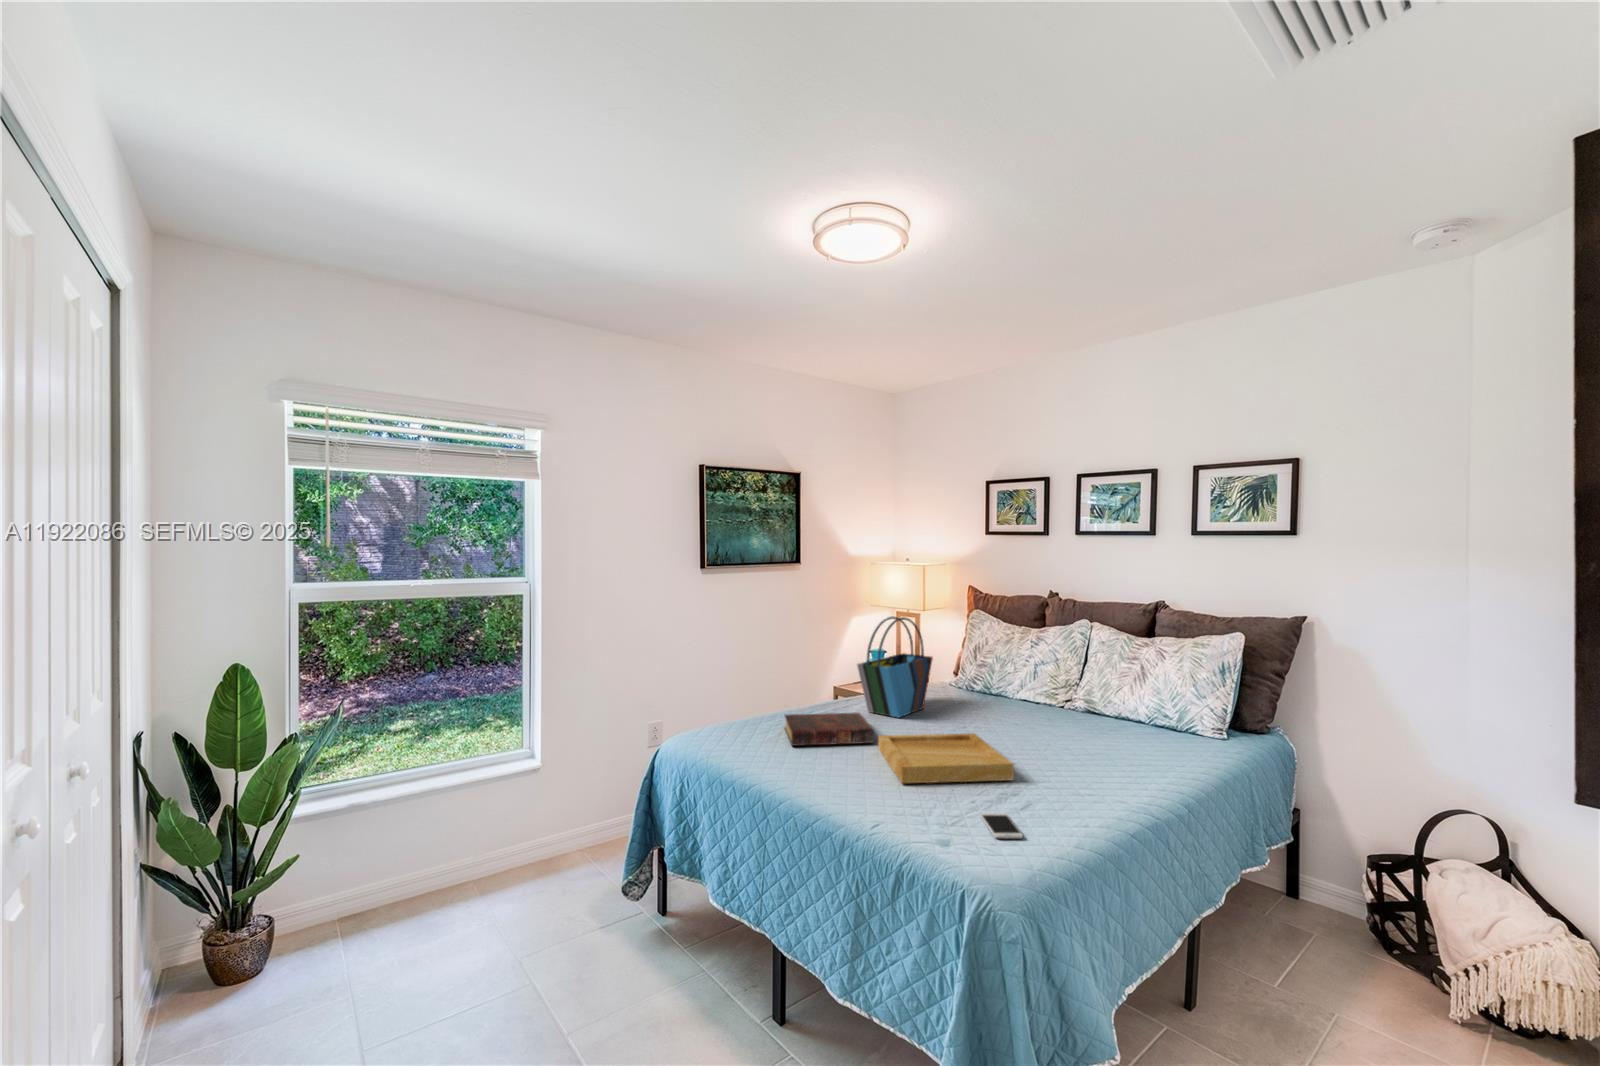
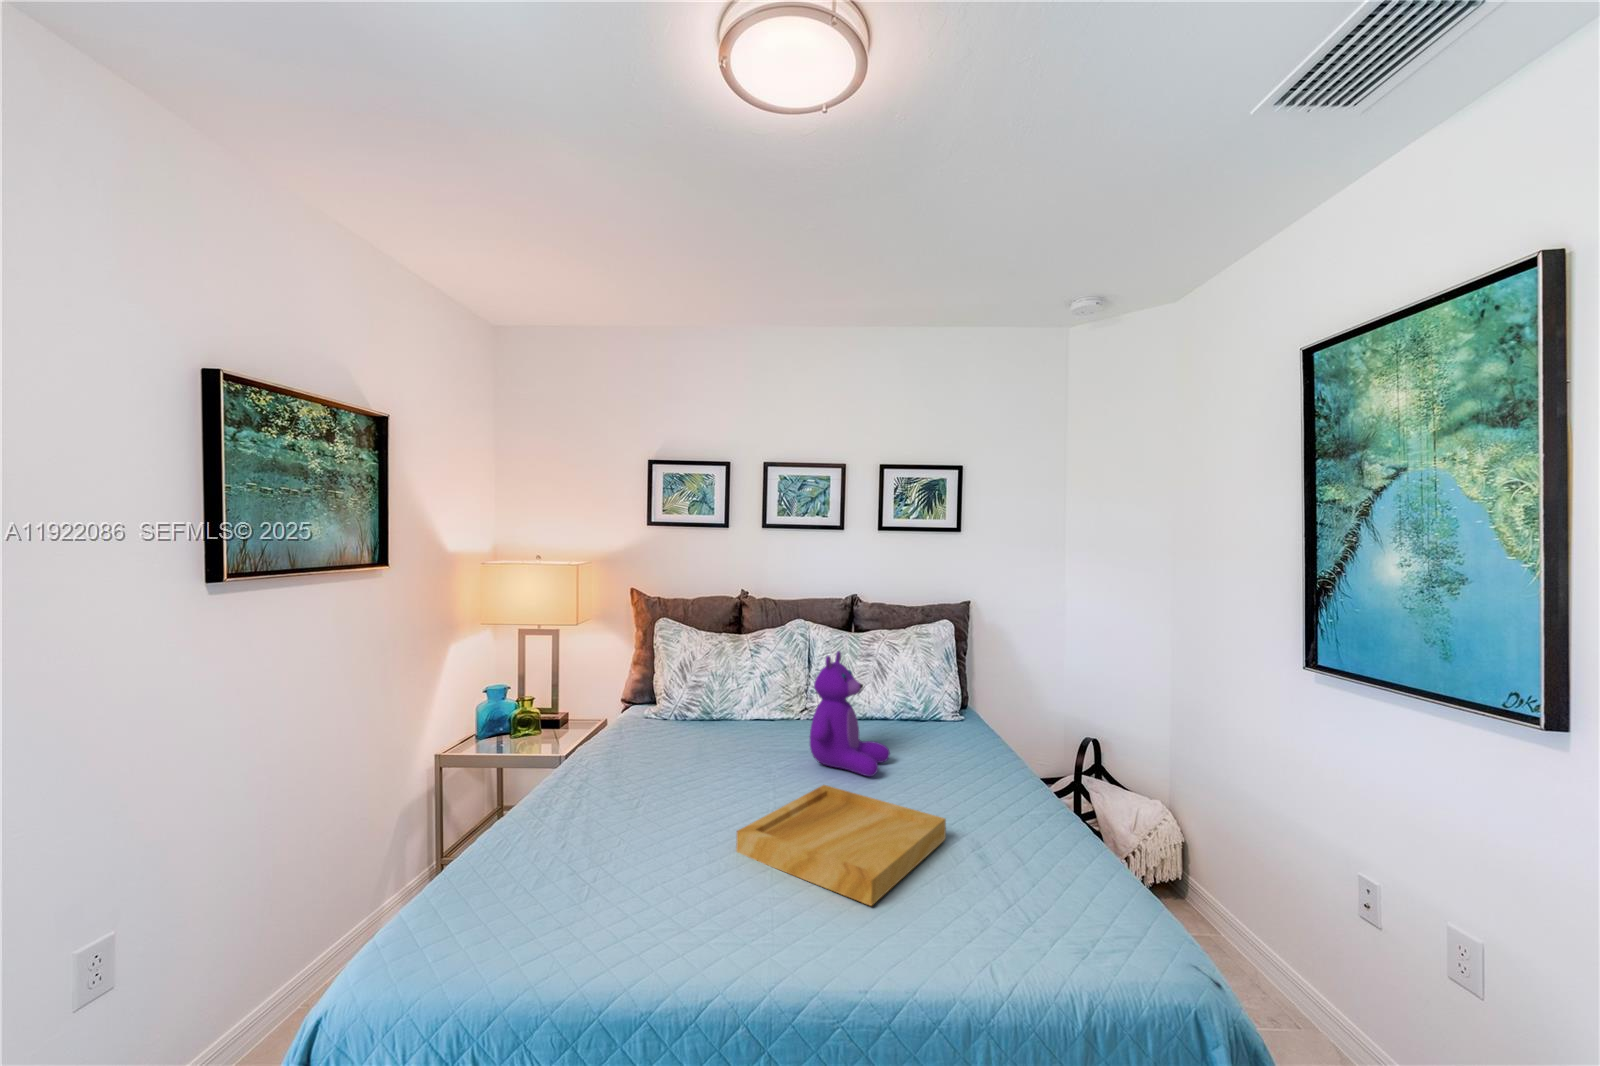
tote bag: present [857,617,933,717] -> none [619,638,681,788]
teddy bear: none [994,641,1075,744] -> present [810,651,890,776]
book: present [784,713,874,746] -> none [537,797,722,904]
smartphone: present [980,813,1023,838] -> none [1019,899,1111,948]

